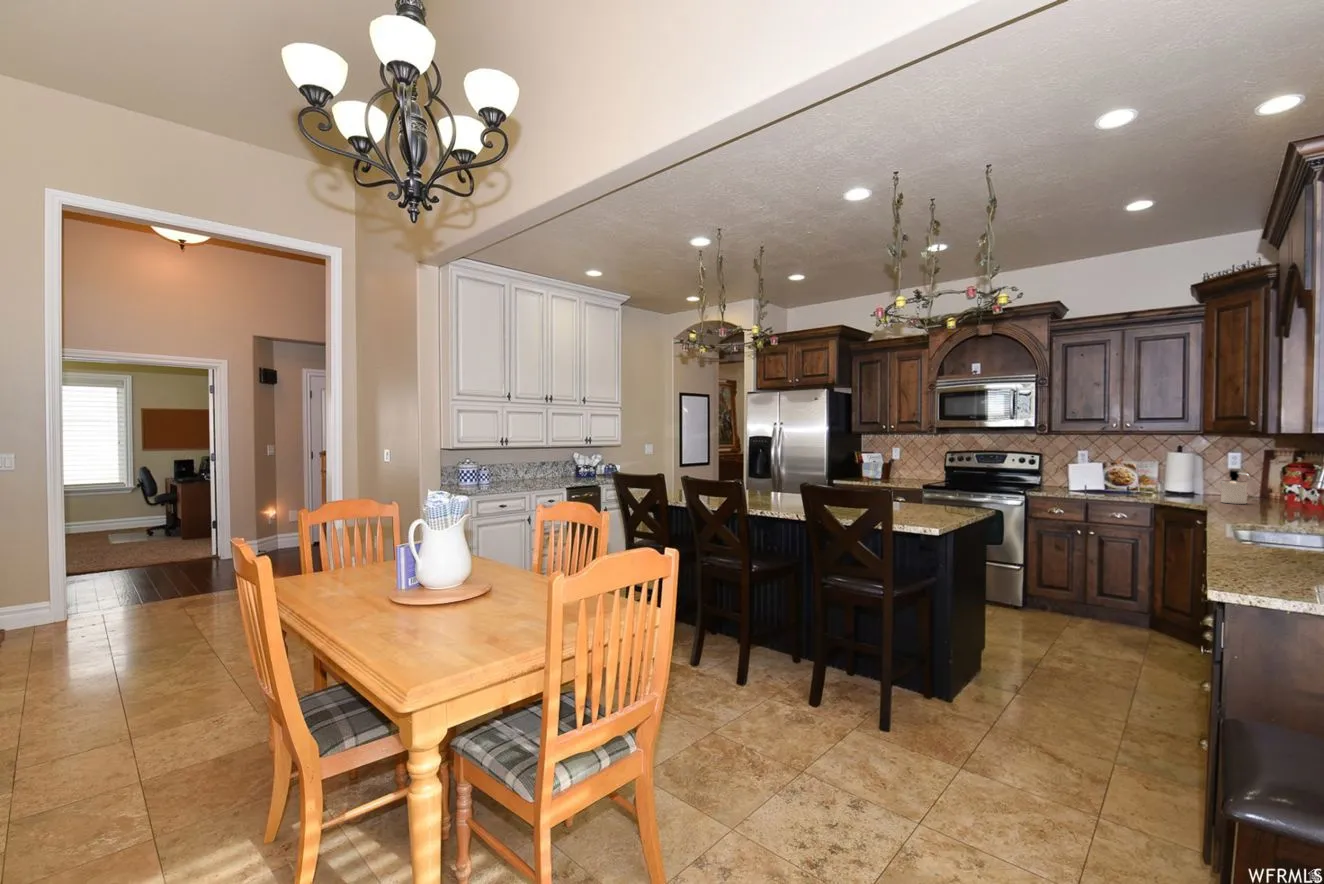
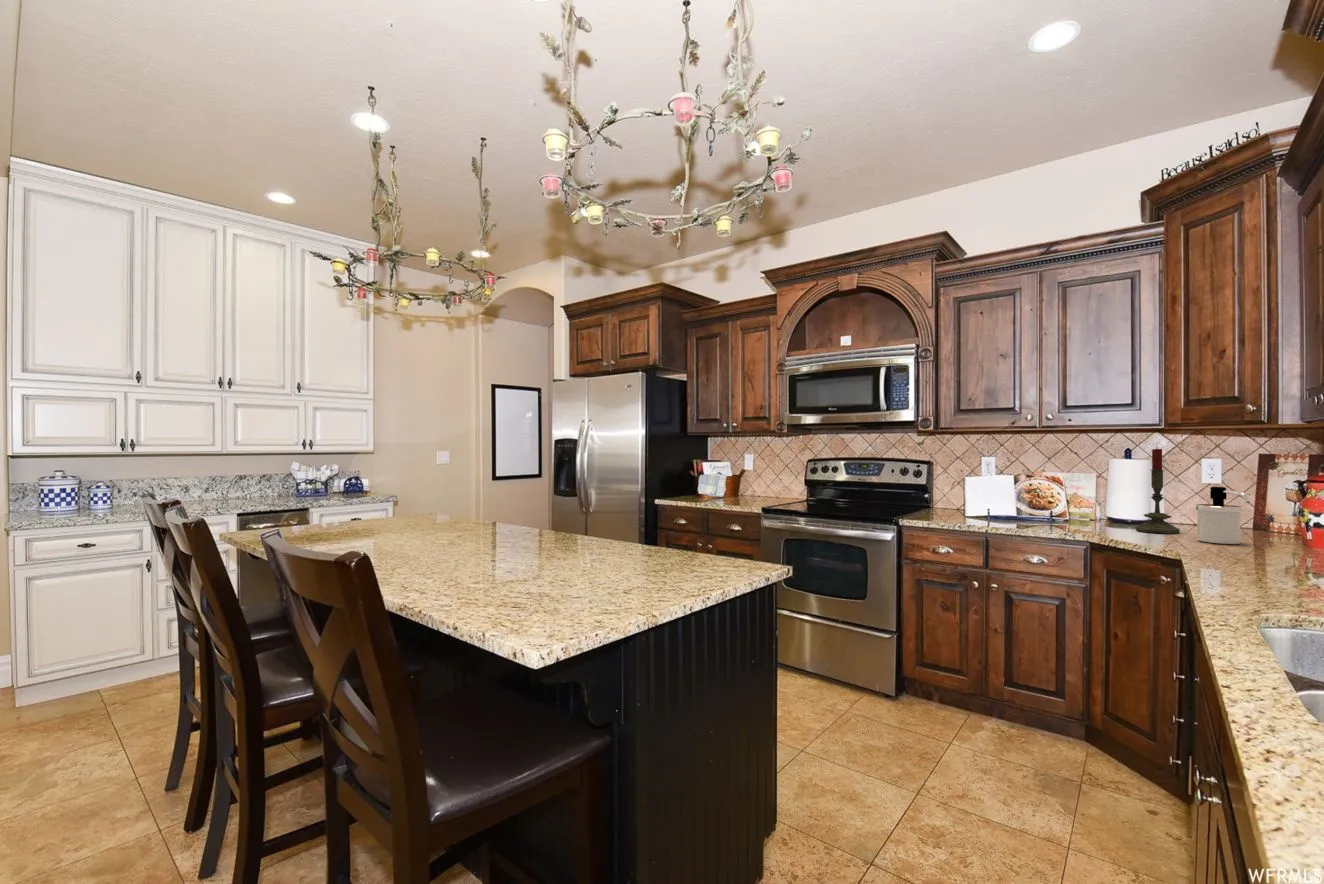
candle: none [1184,445,1212,499] -> present [1136,447,1180,534]

